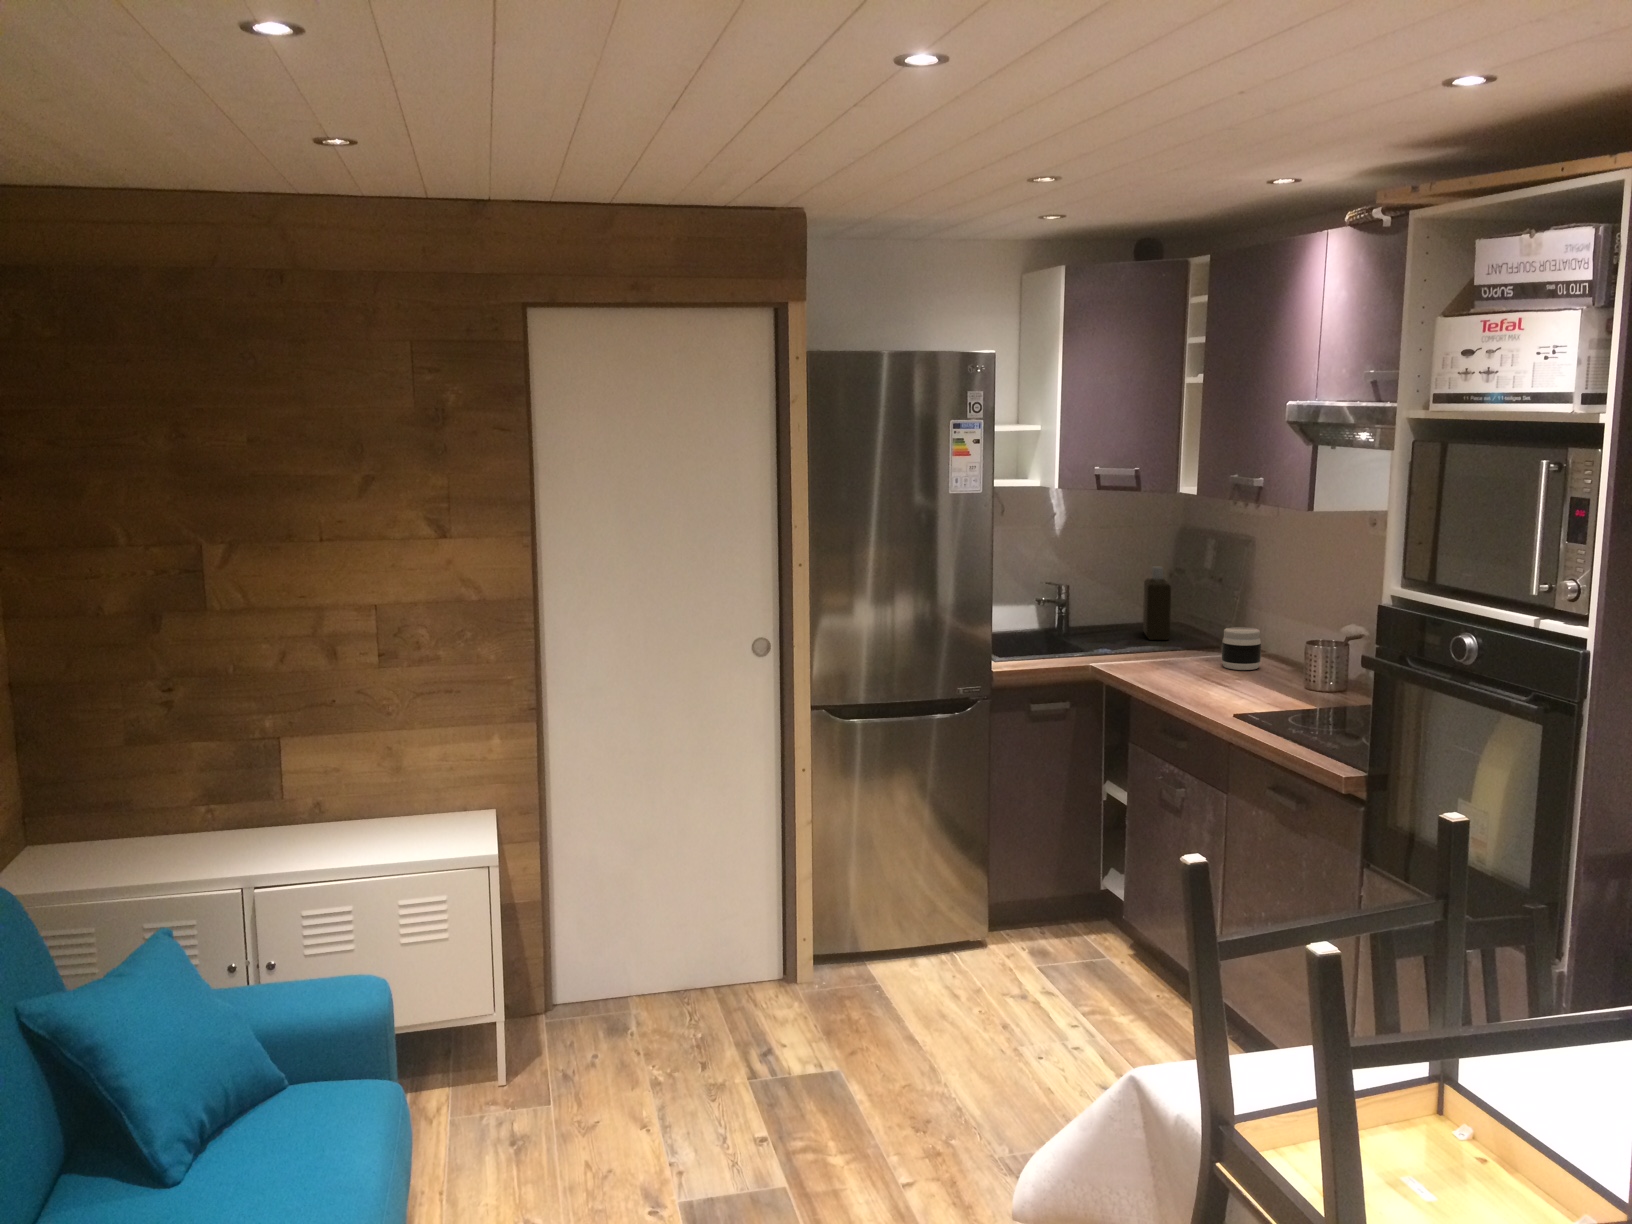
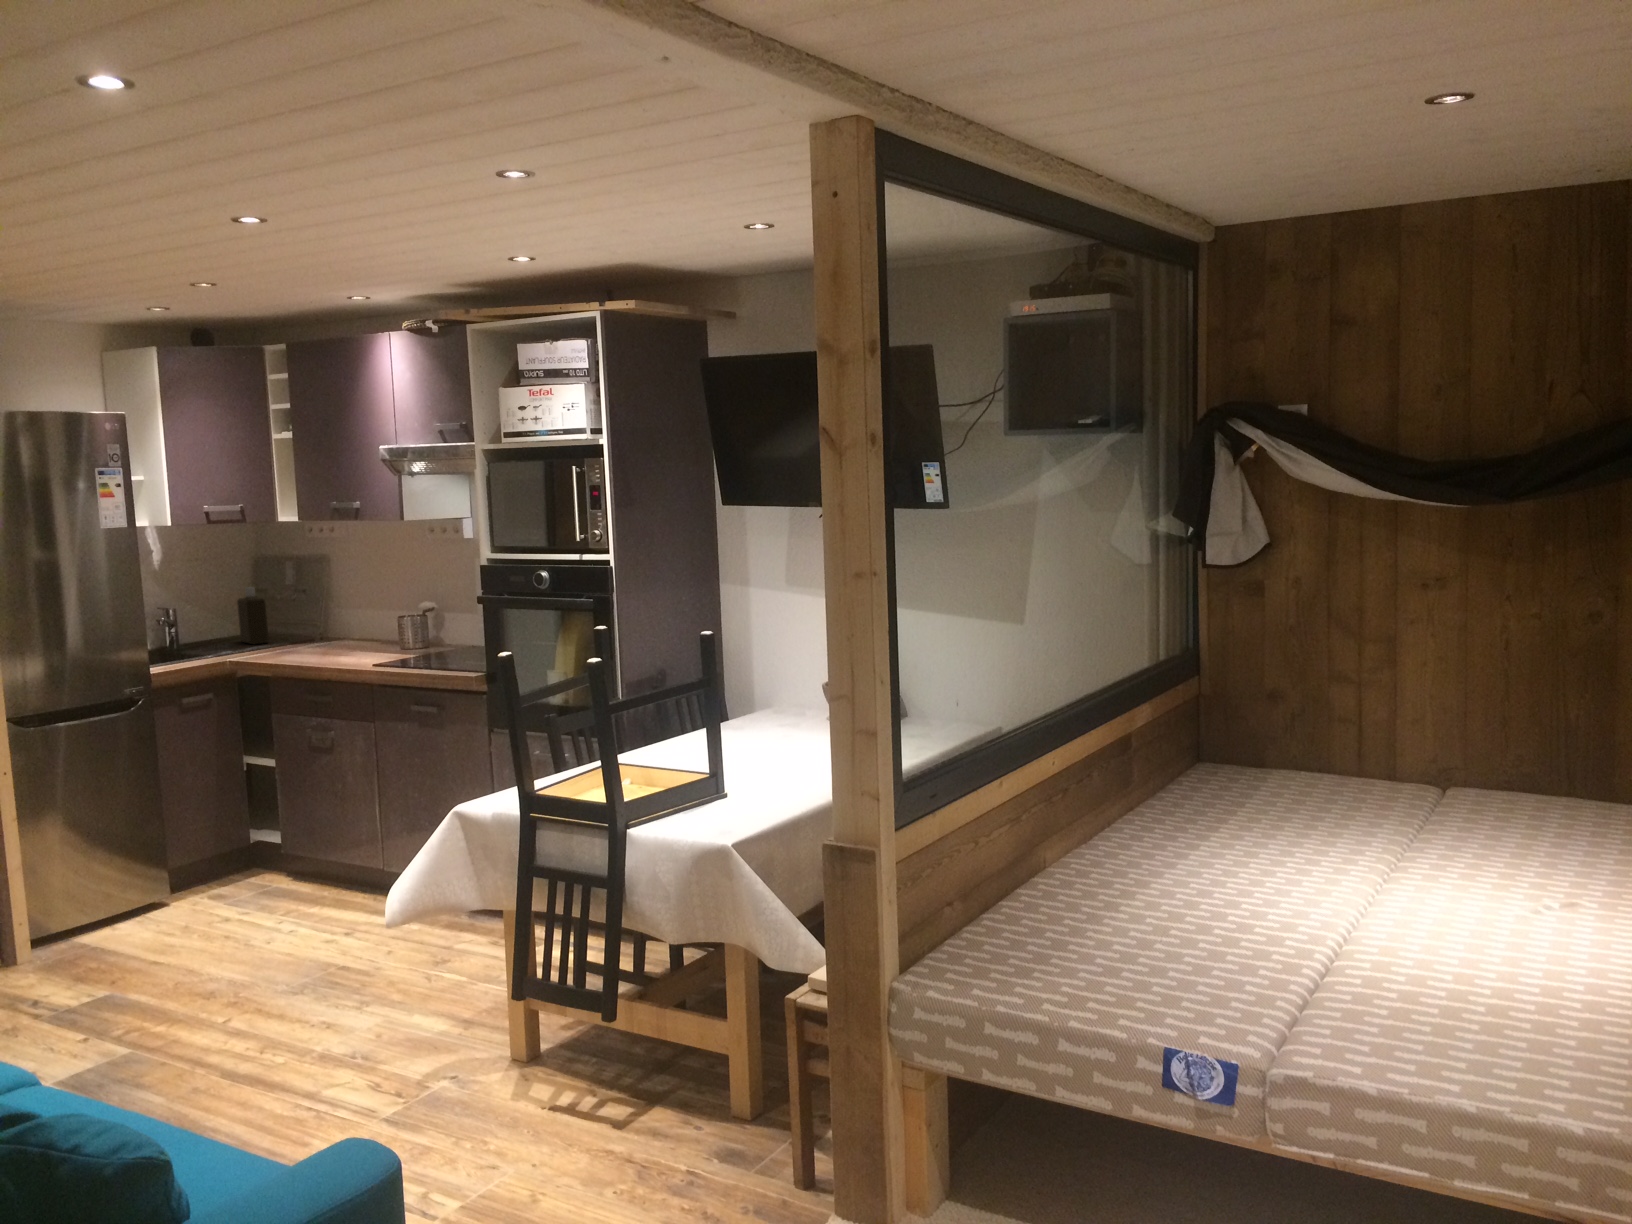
jar: present [1222,627,1261,670] -> none [328,618,358,649]

